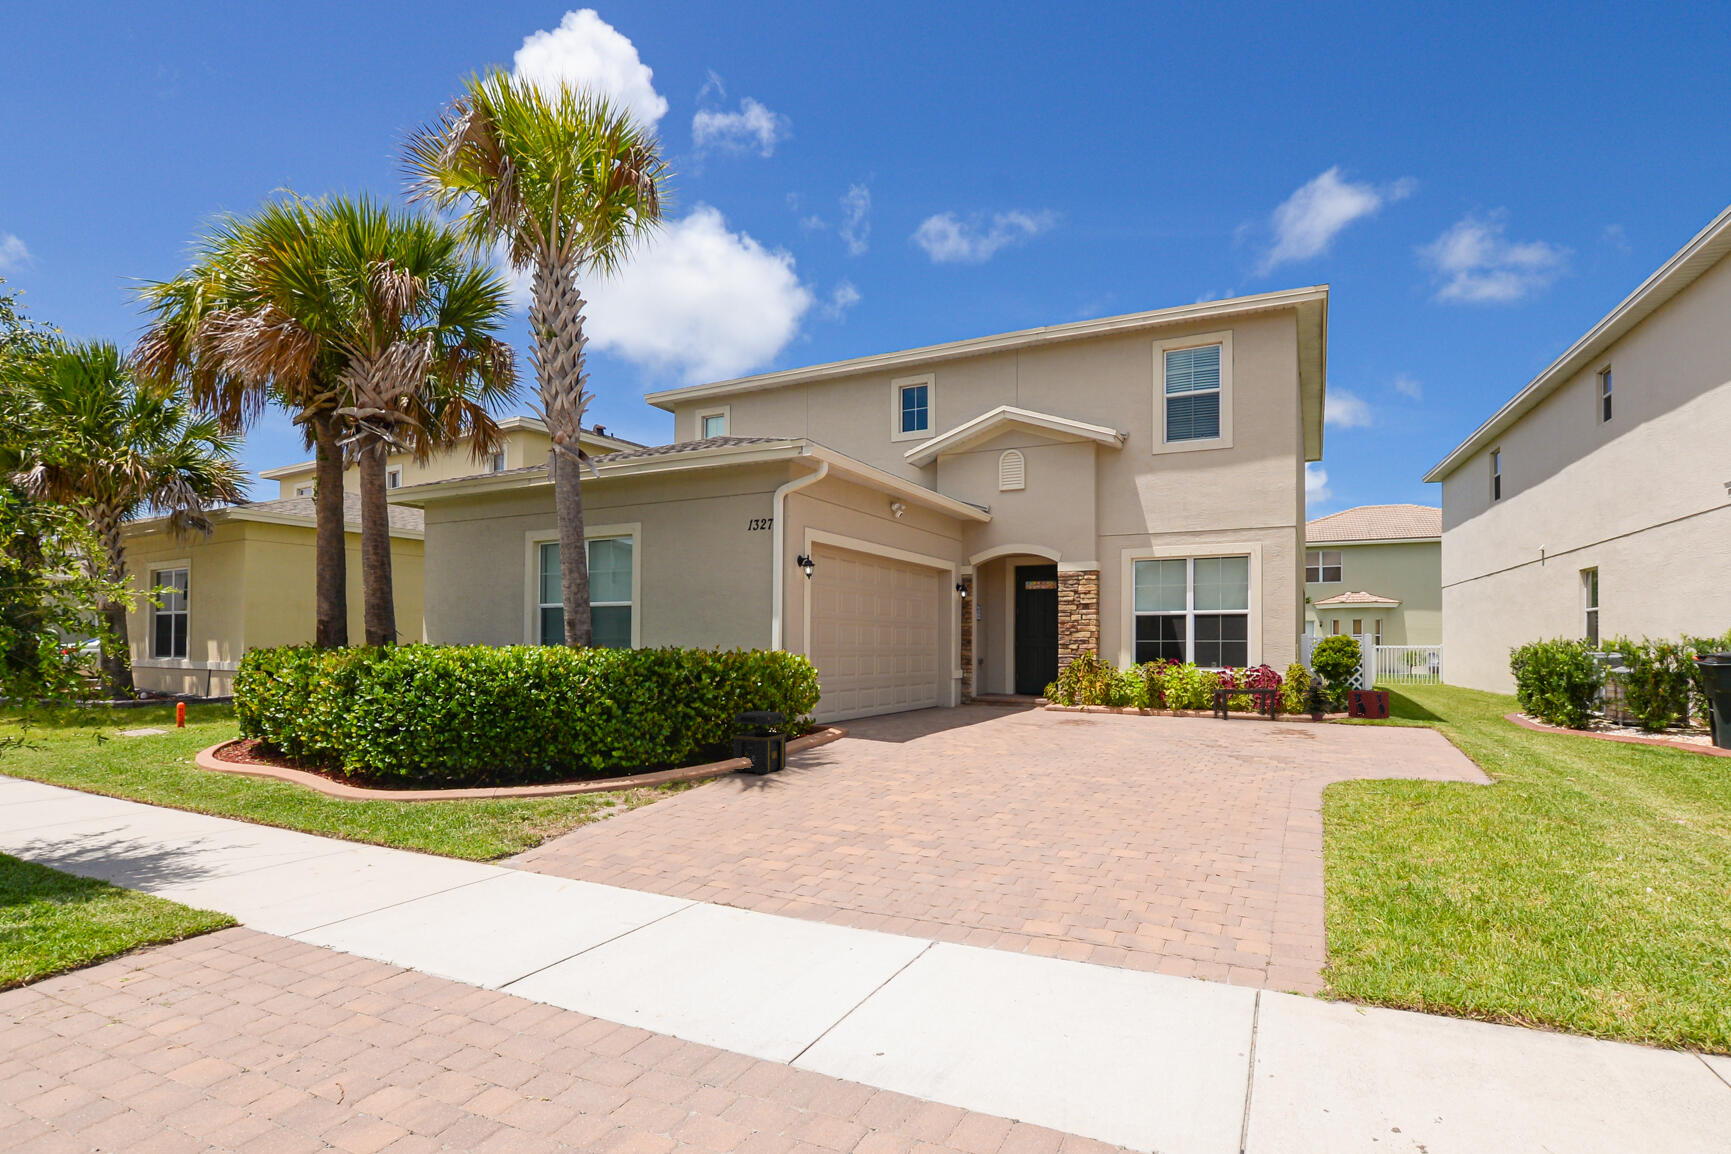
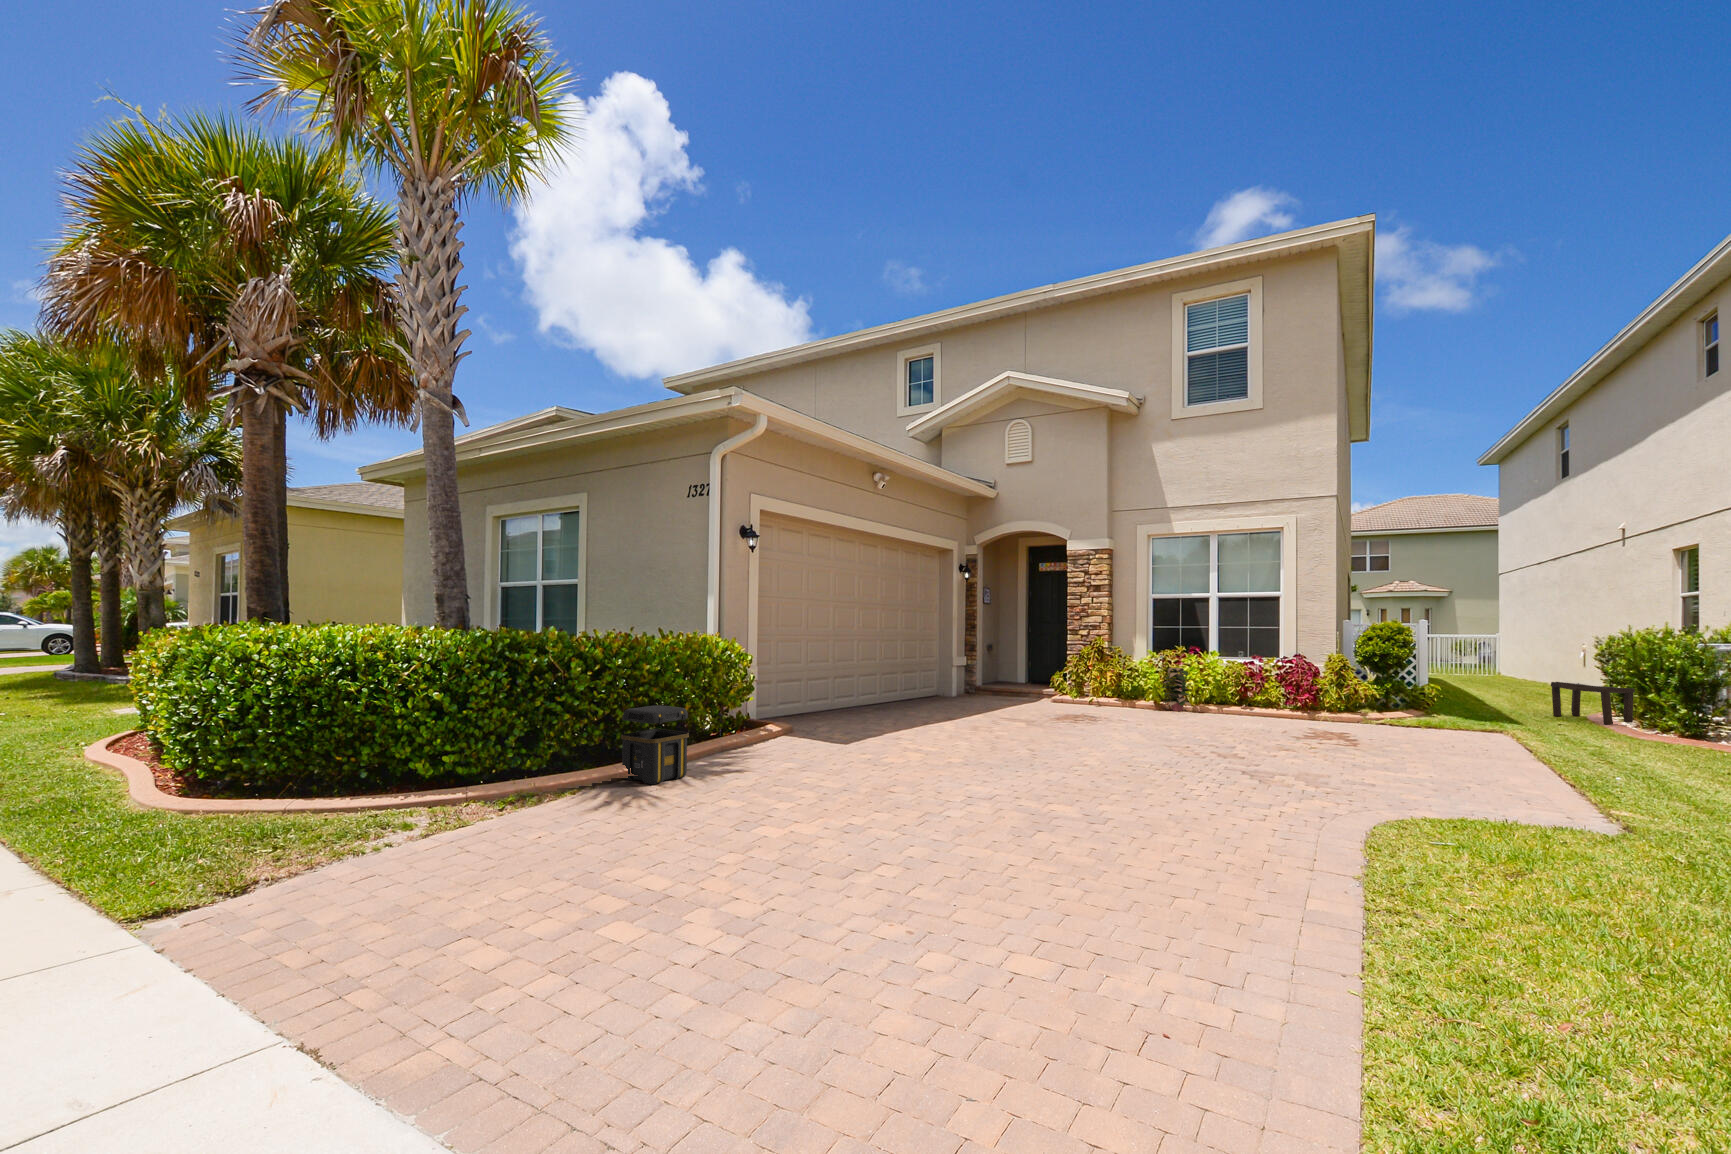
decorative plant: present [1302,680,1331,720] -> present [1163,668,1192,711]
bench: present [1214,688,1276,720] -> present [1551,682,1635,725]
storage box: present [1348,690,1389,719] -> none [1400,685,1451,720]

